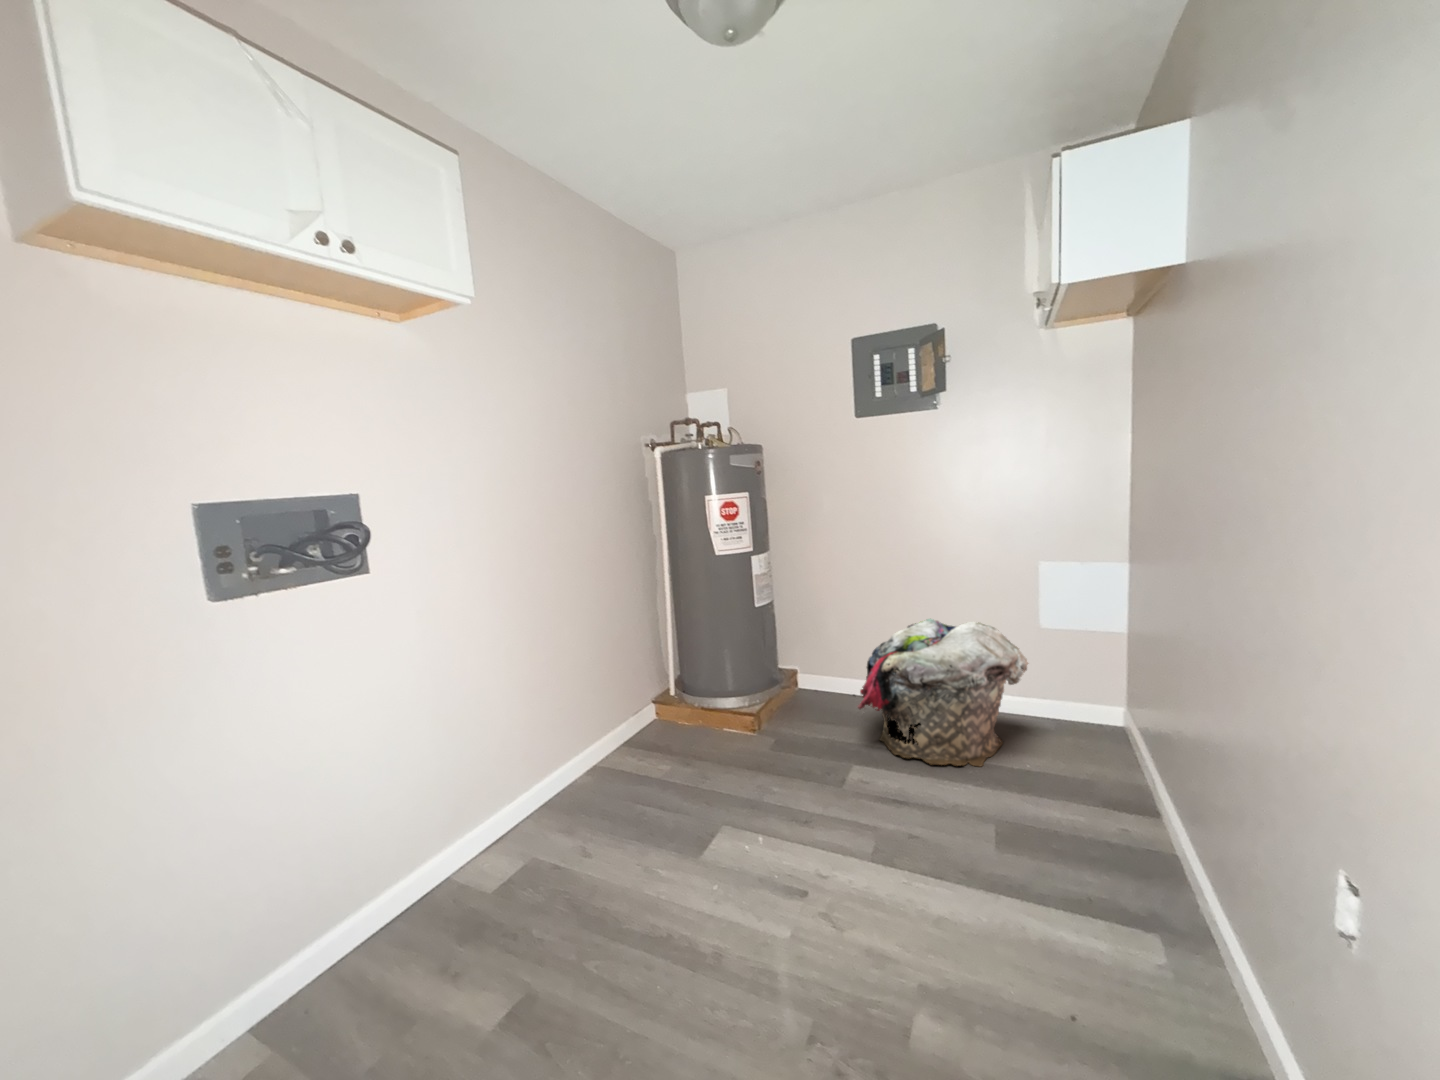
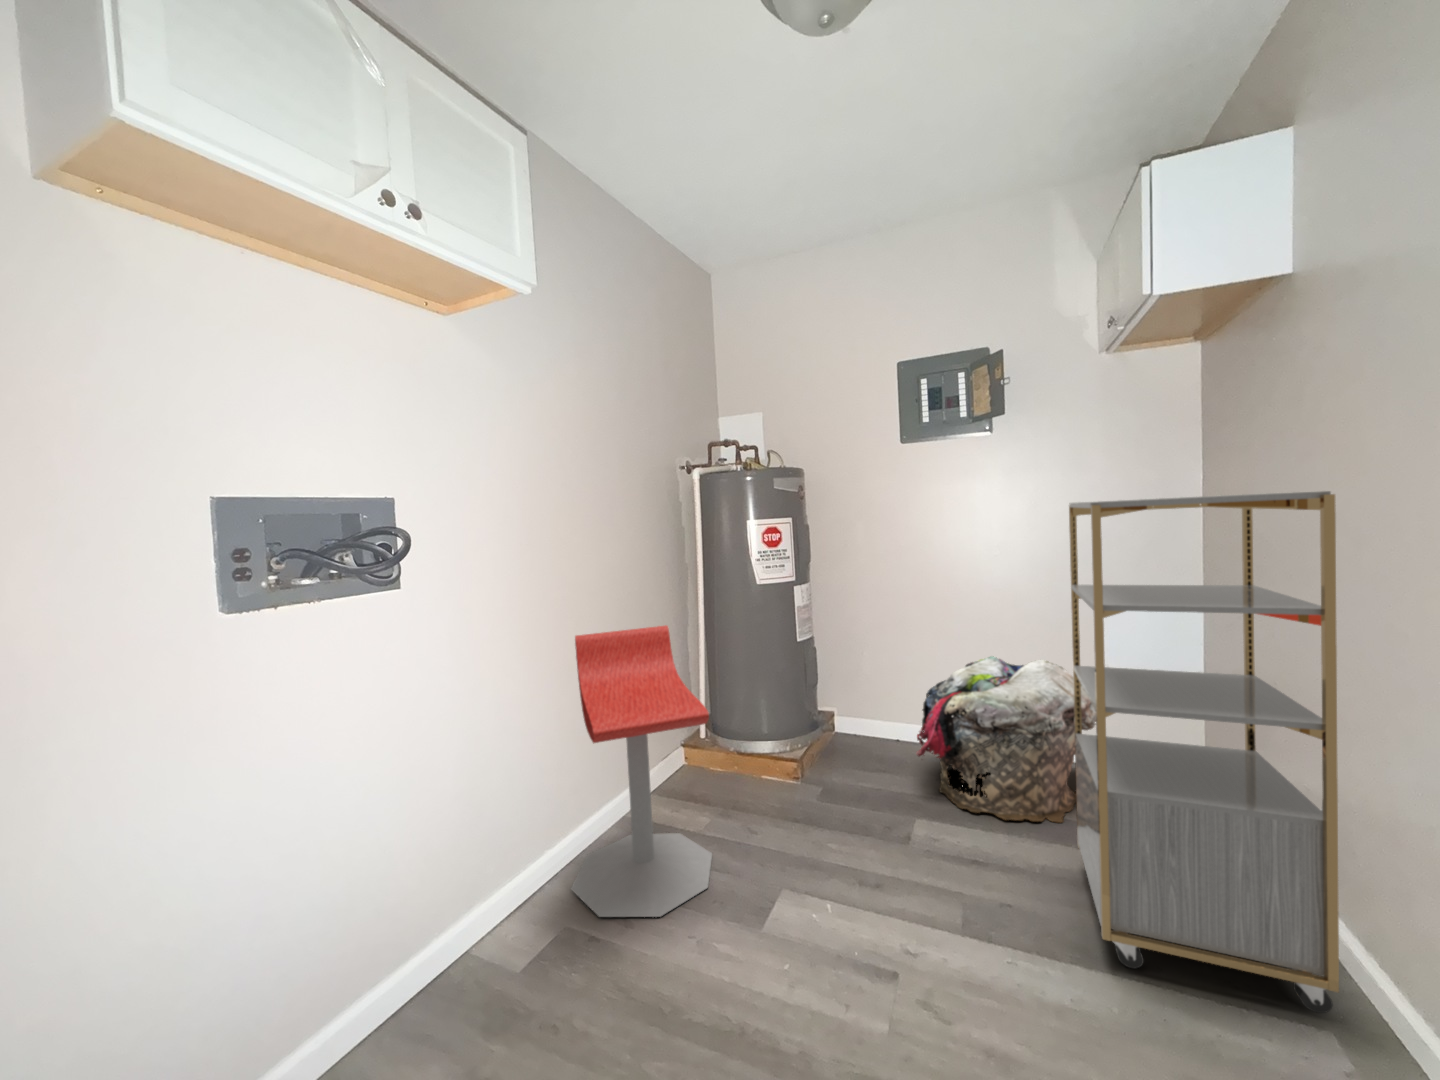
shelving unit: none [973,474,1195,923] -> present [1069,491,1339,1013]
stool: none [541,597,668,848] -> present [571,626,712,917]

